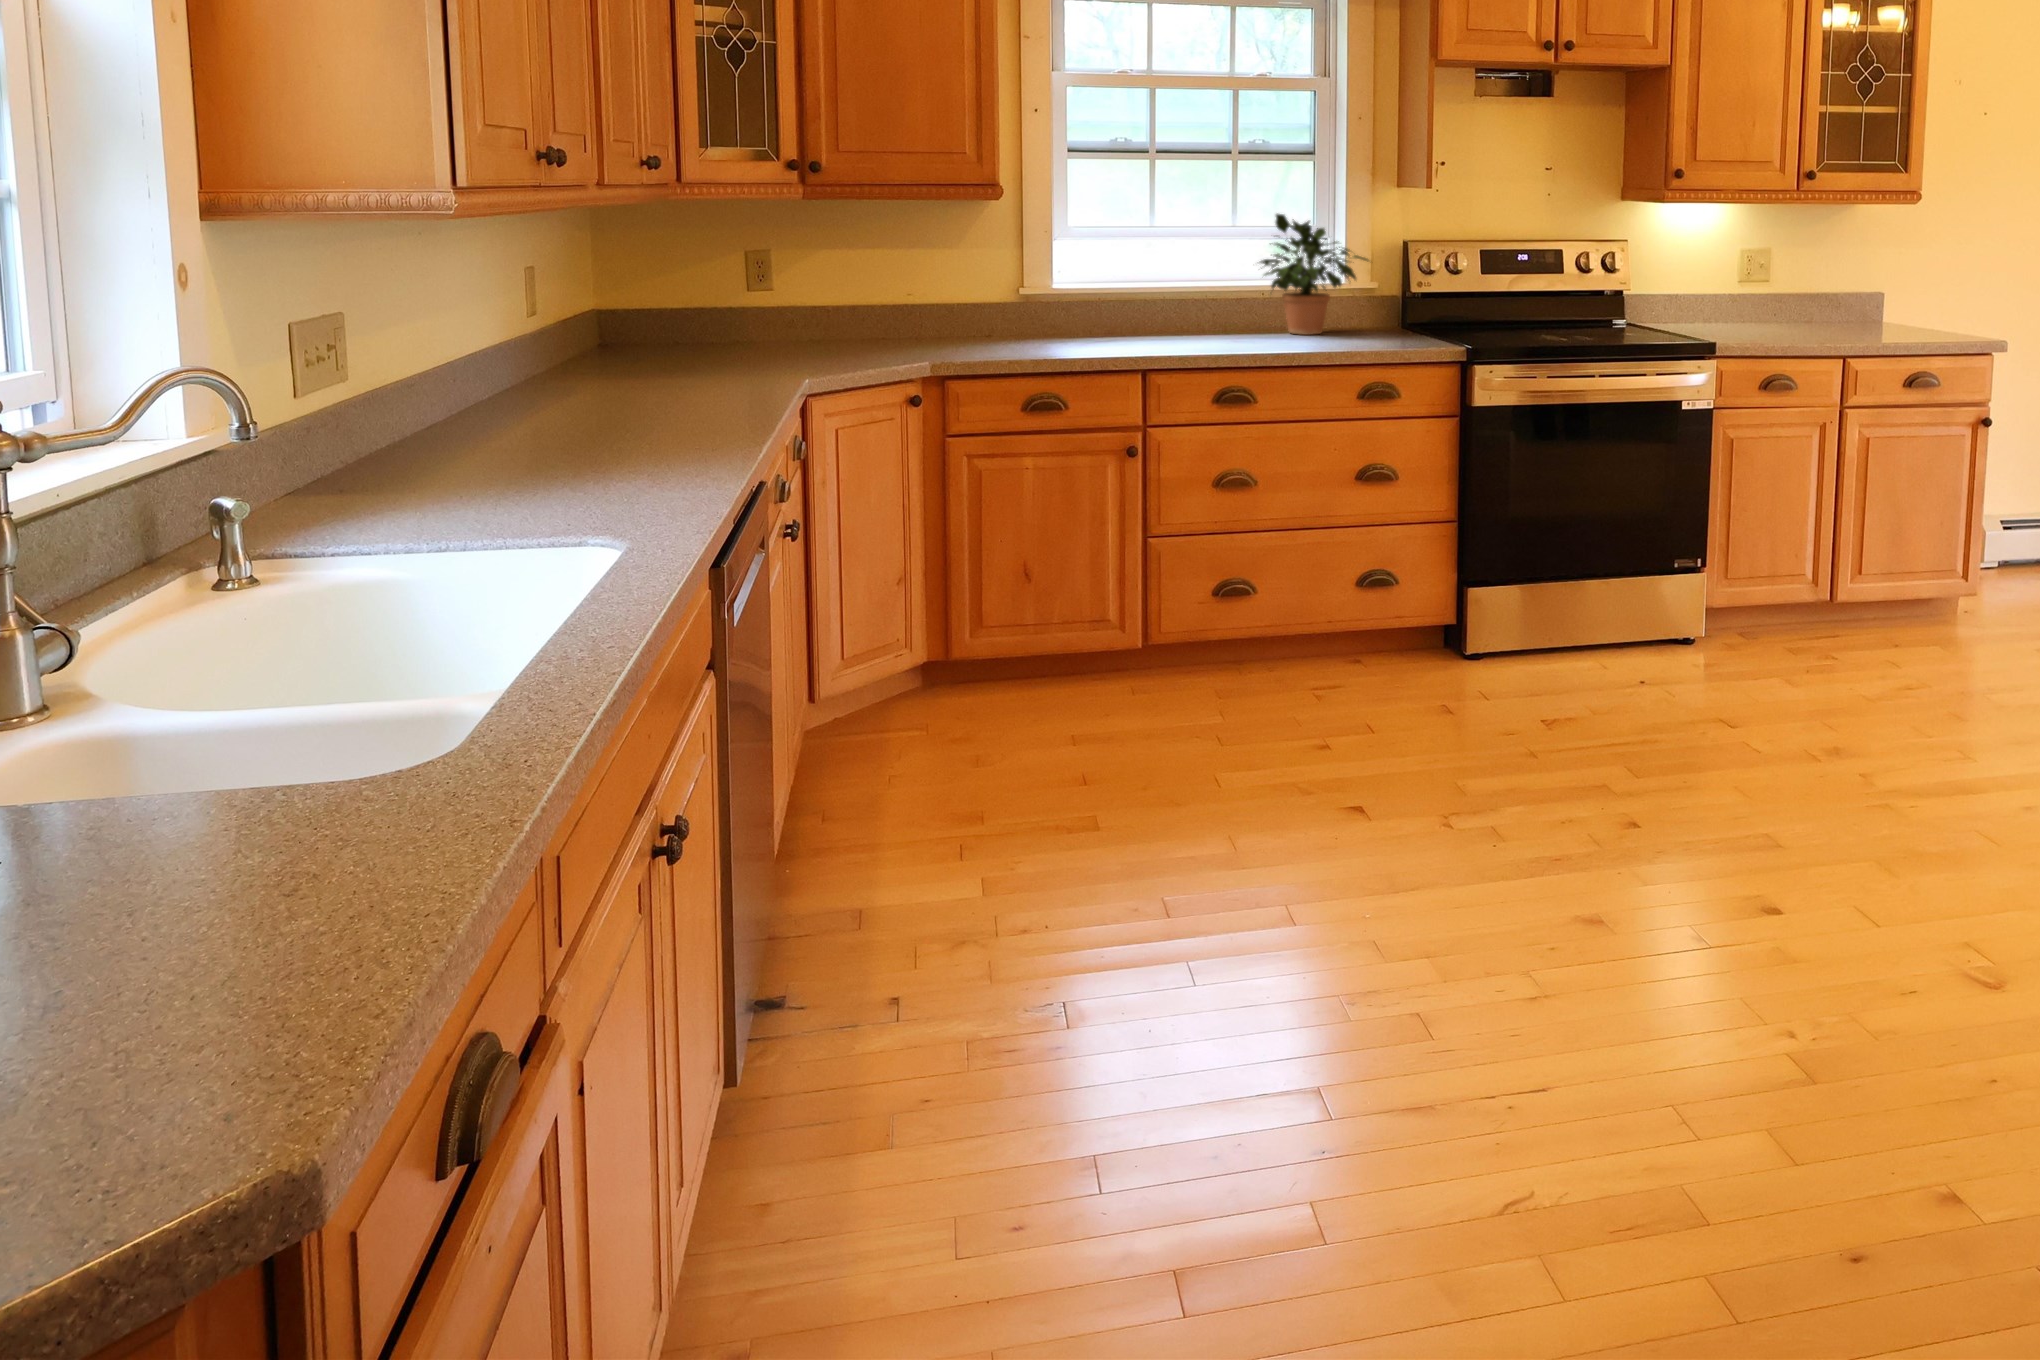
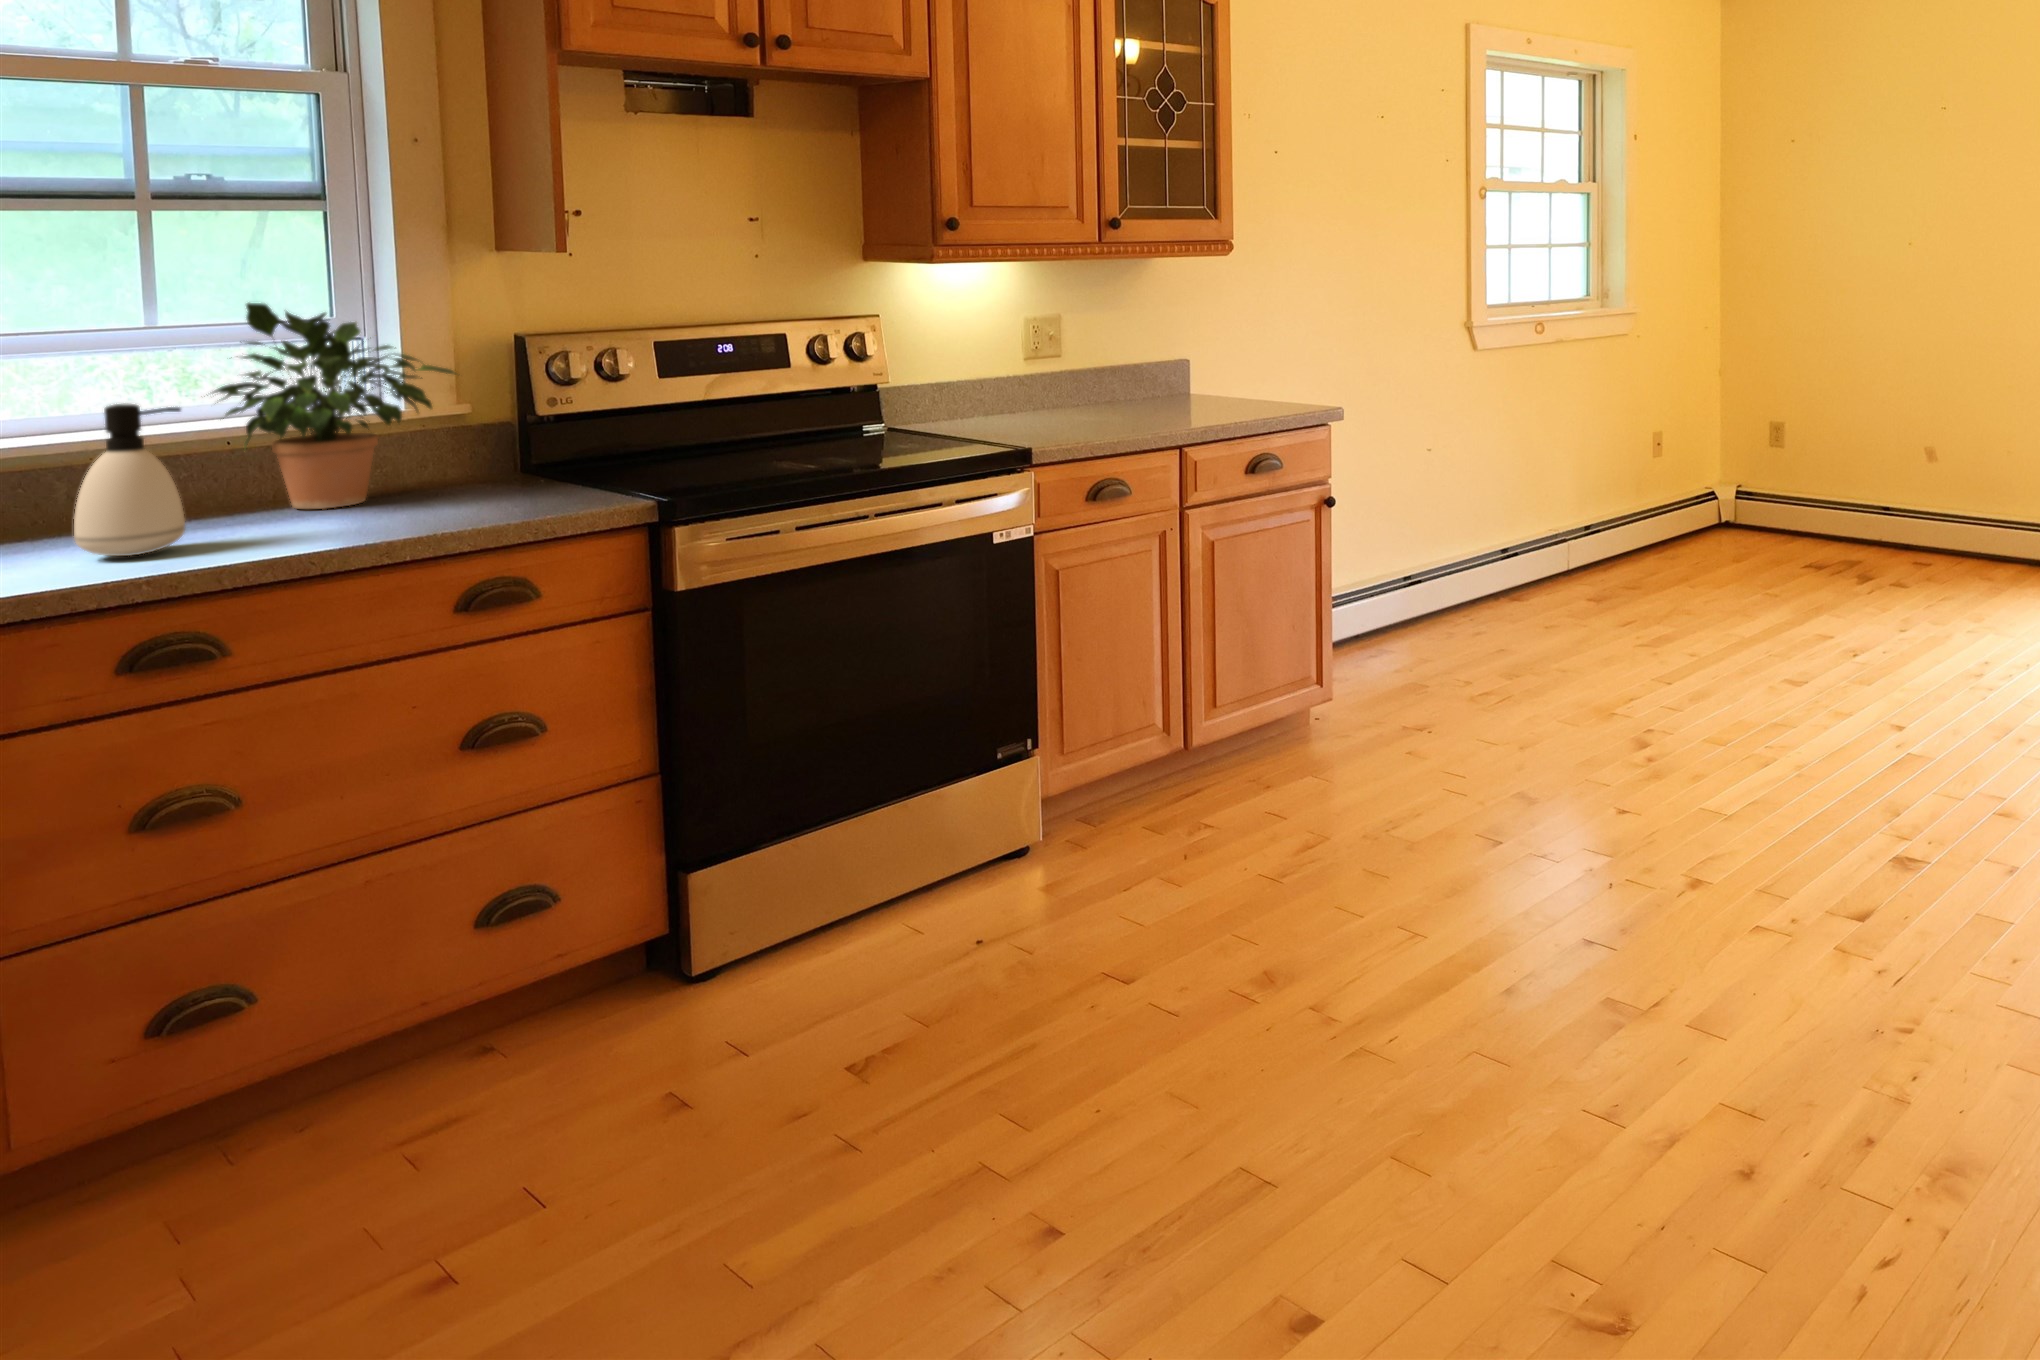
soap dispenser: none [1199,264,1245,345] -> present [74,404,185,556]

